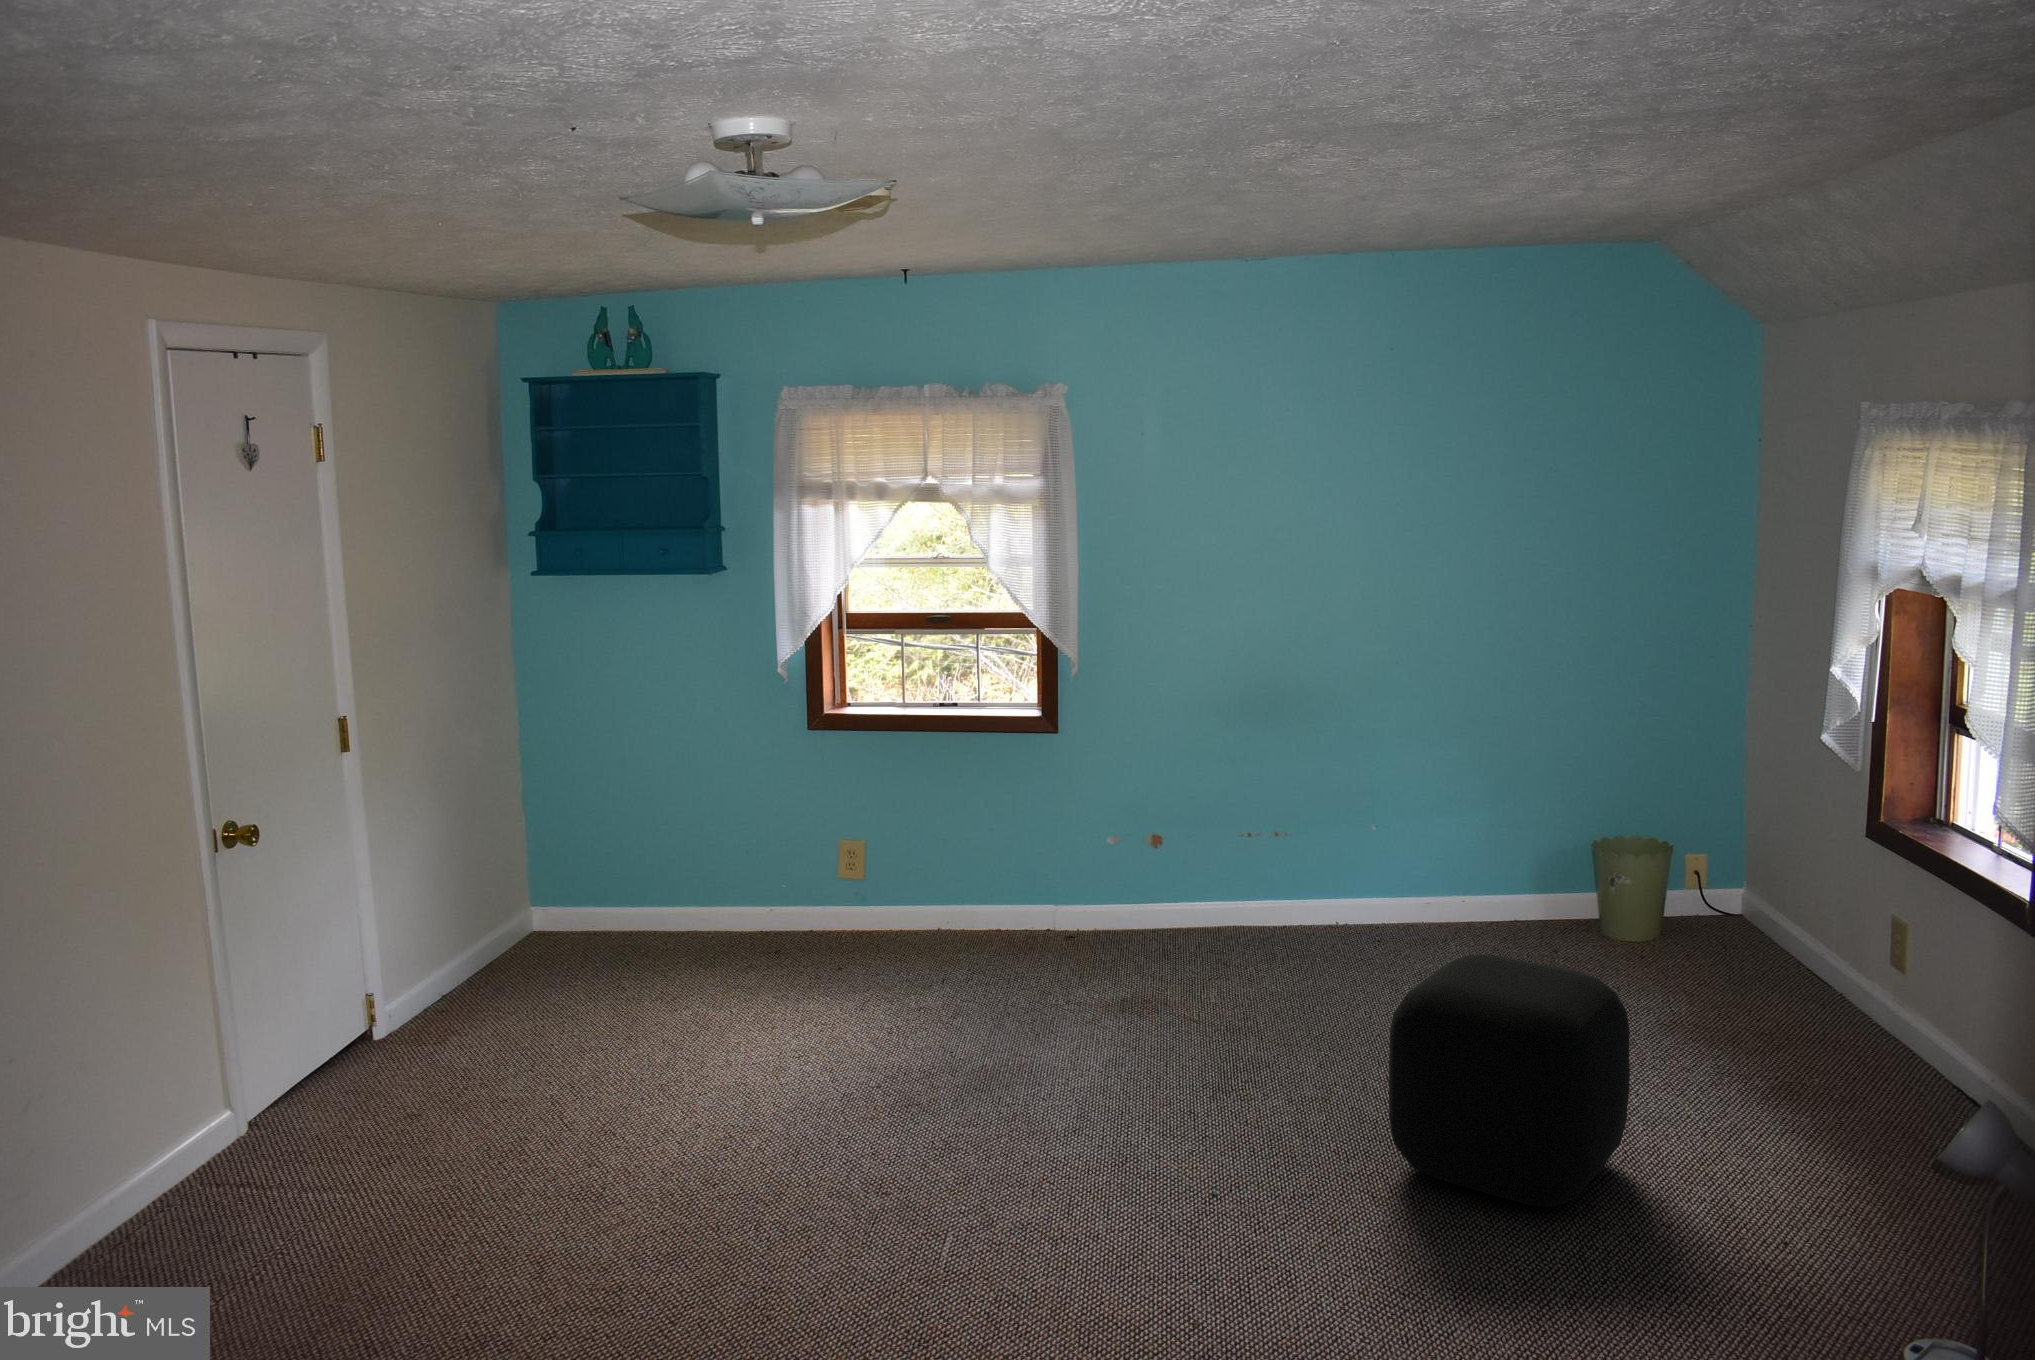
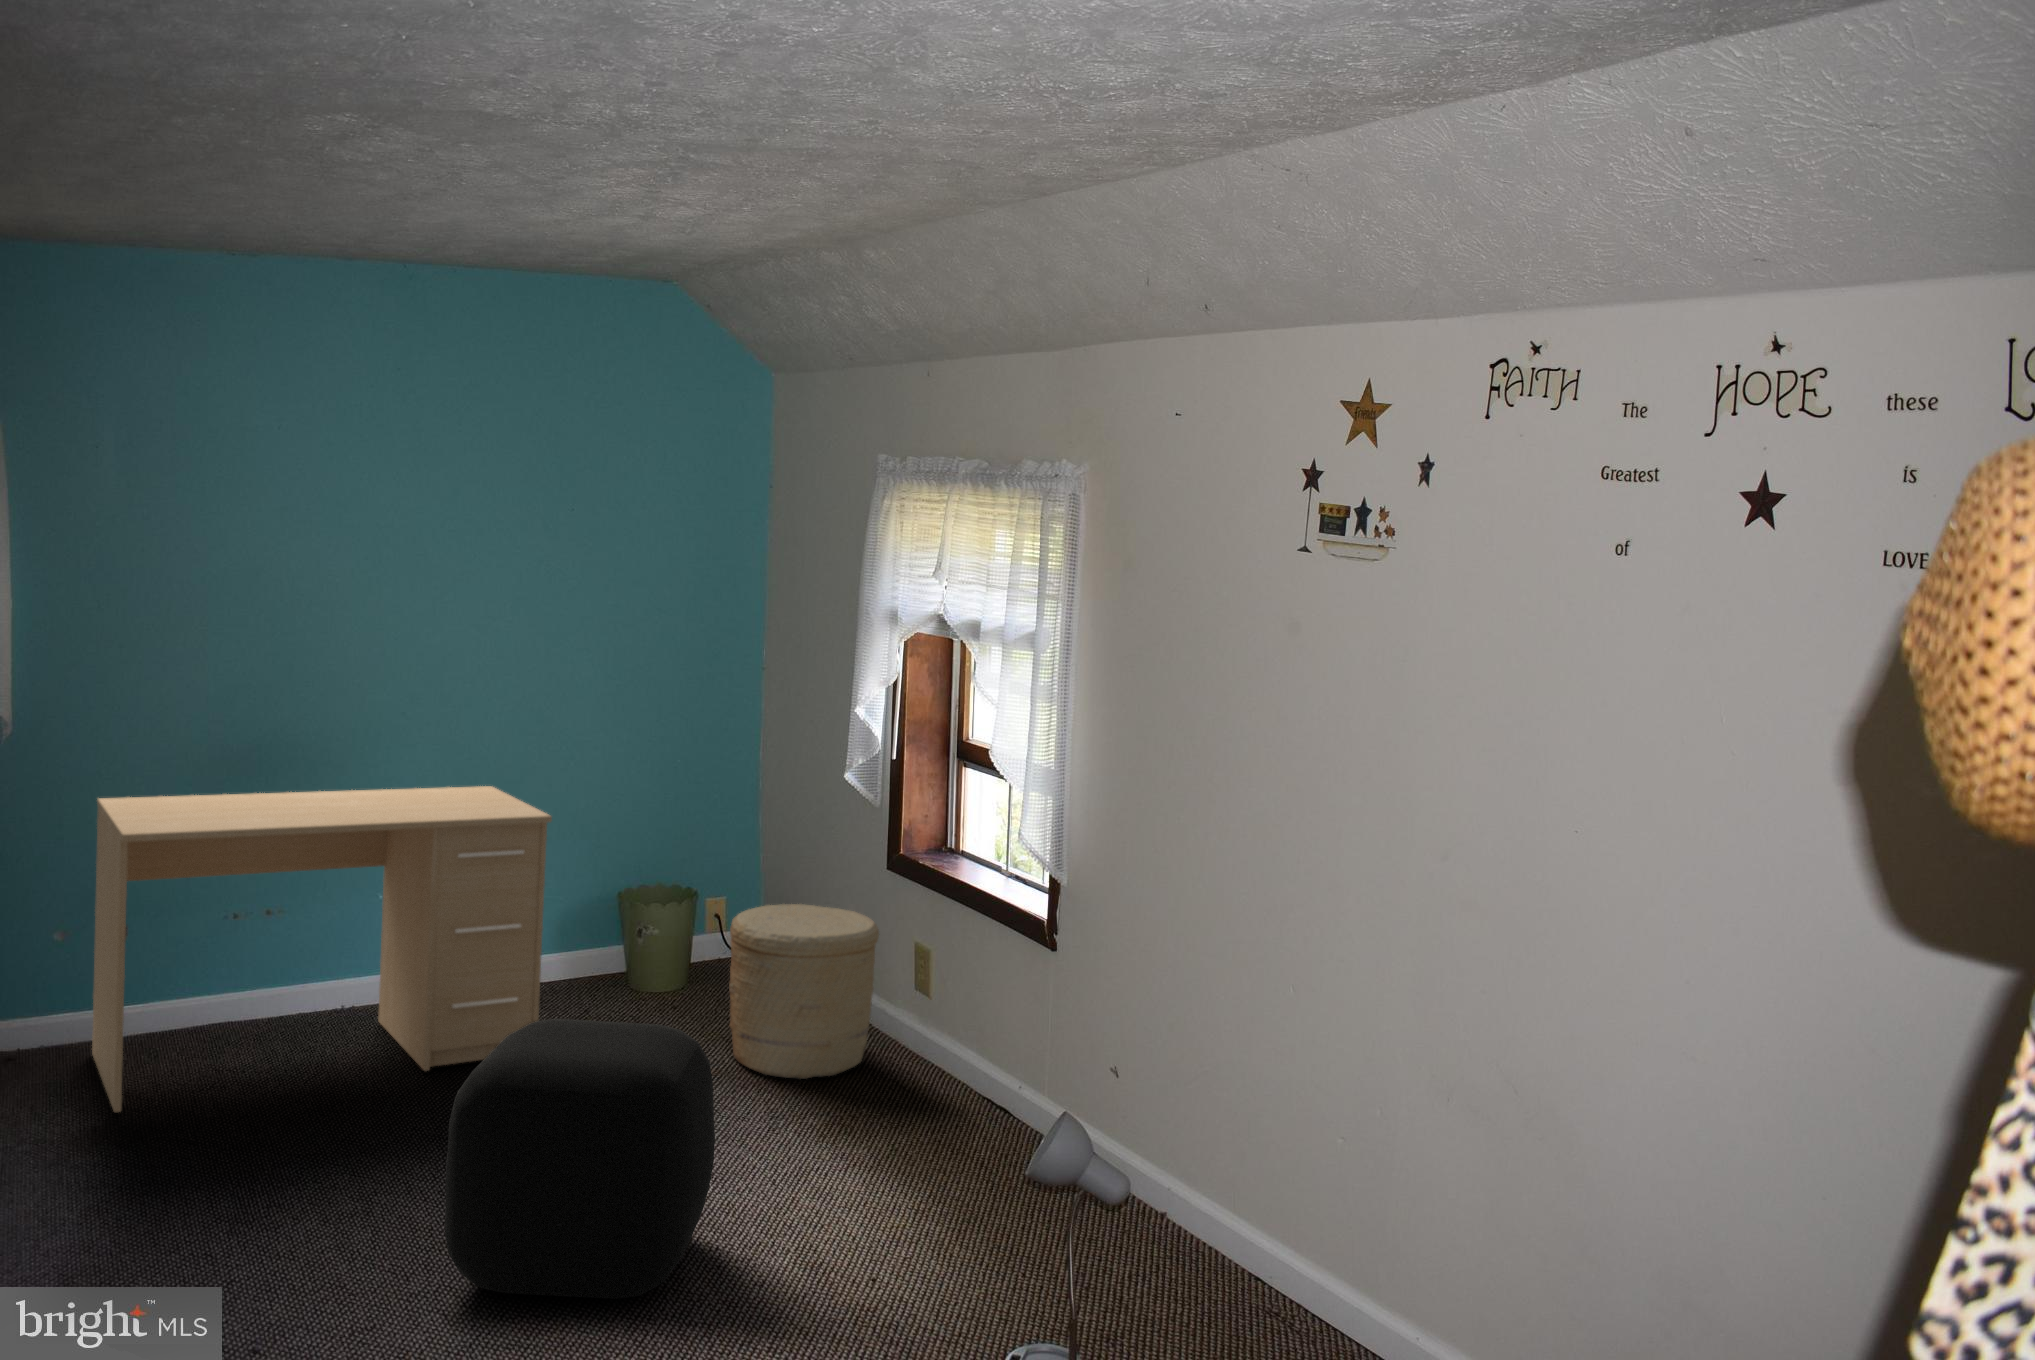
desk: none [1173,732,1518,979] -> present [92,786,552,1113]
woven basket: none [1694,858,1859,1034] -> present [729,904,879,1079]

